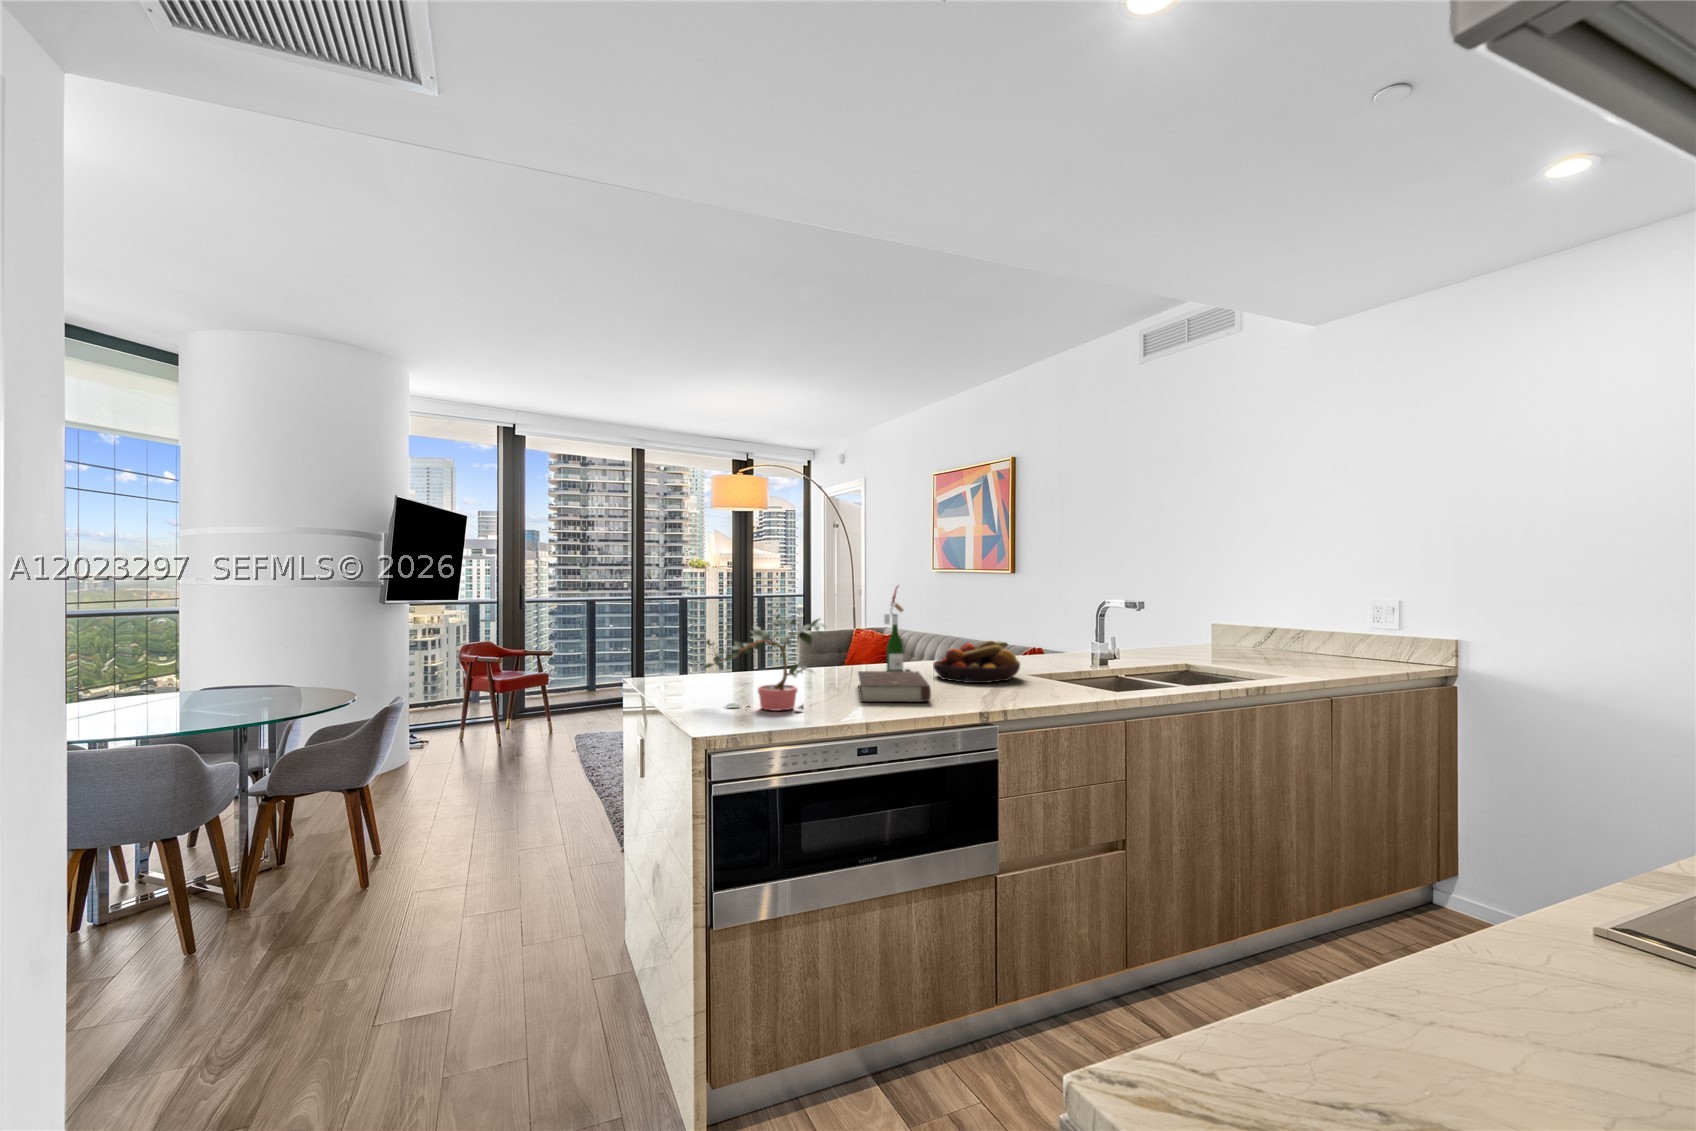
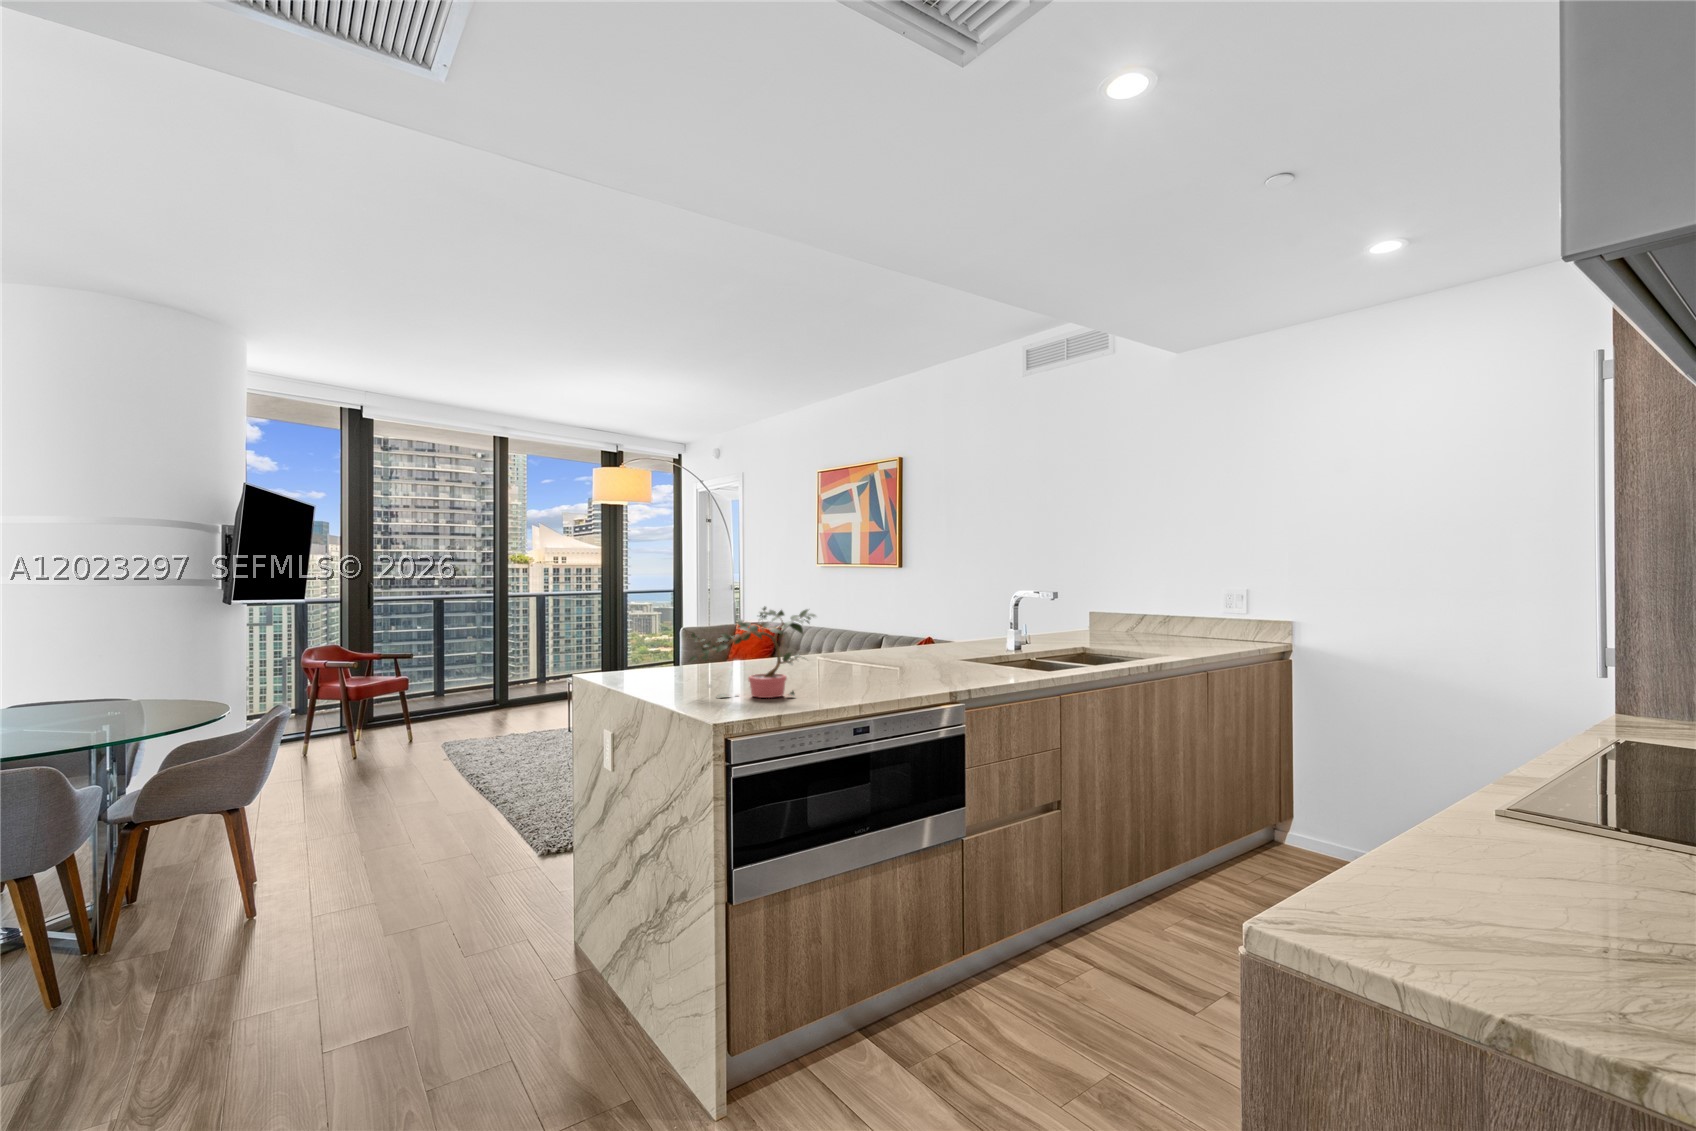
wine bottle: present [884,586,909,671] -> none [819,577,845,662]
fruit bowl: present [933,641,1020,683] -> none [872,628,954,668]
book: present [858,671,931,702] -> none [814,659,900,688]

